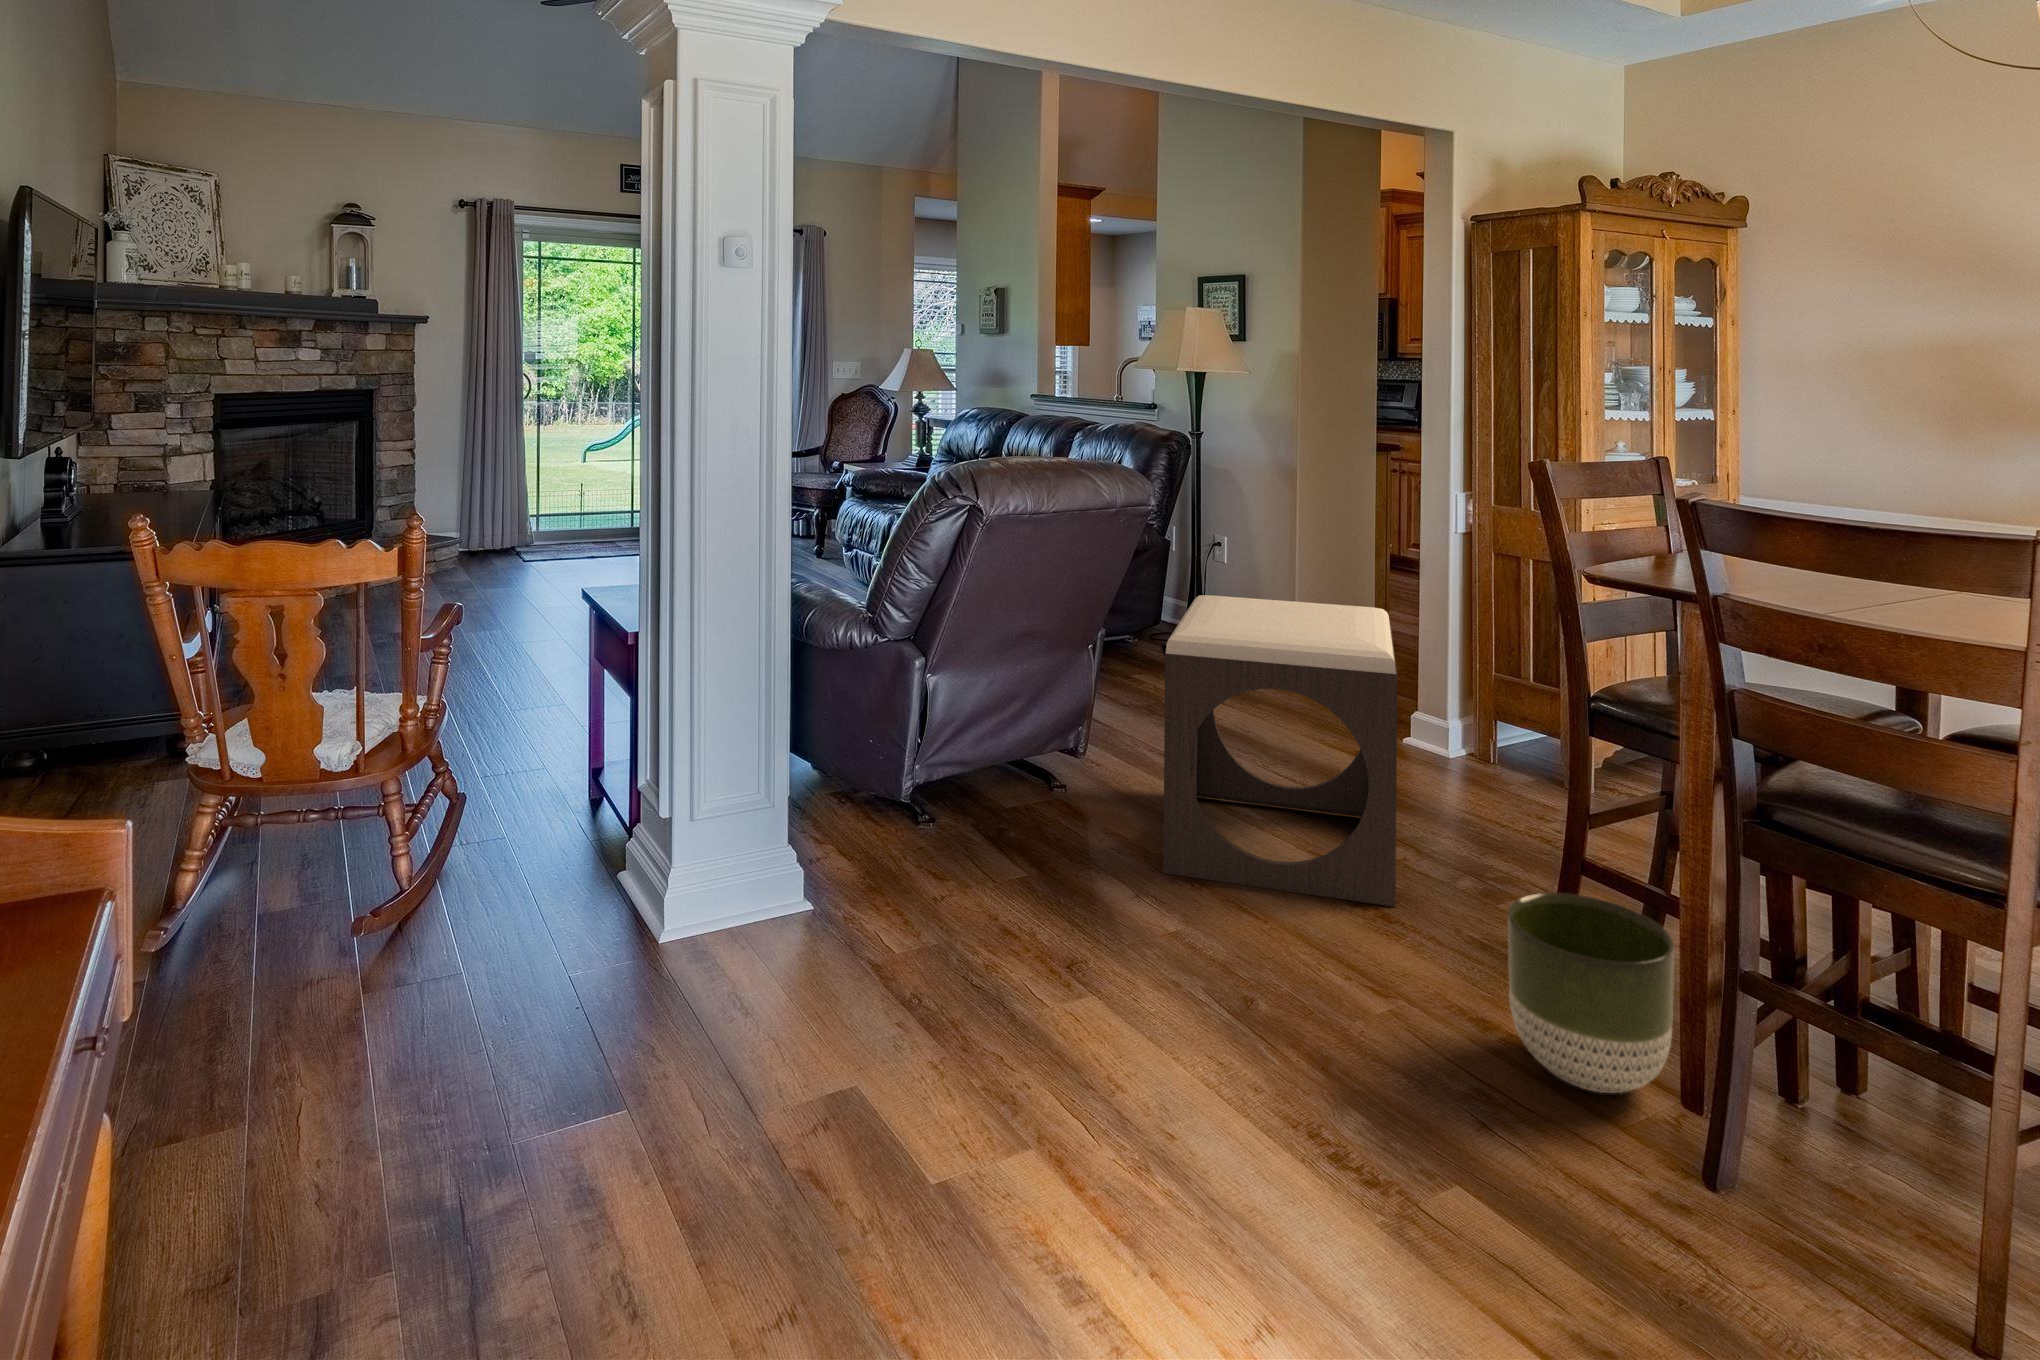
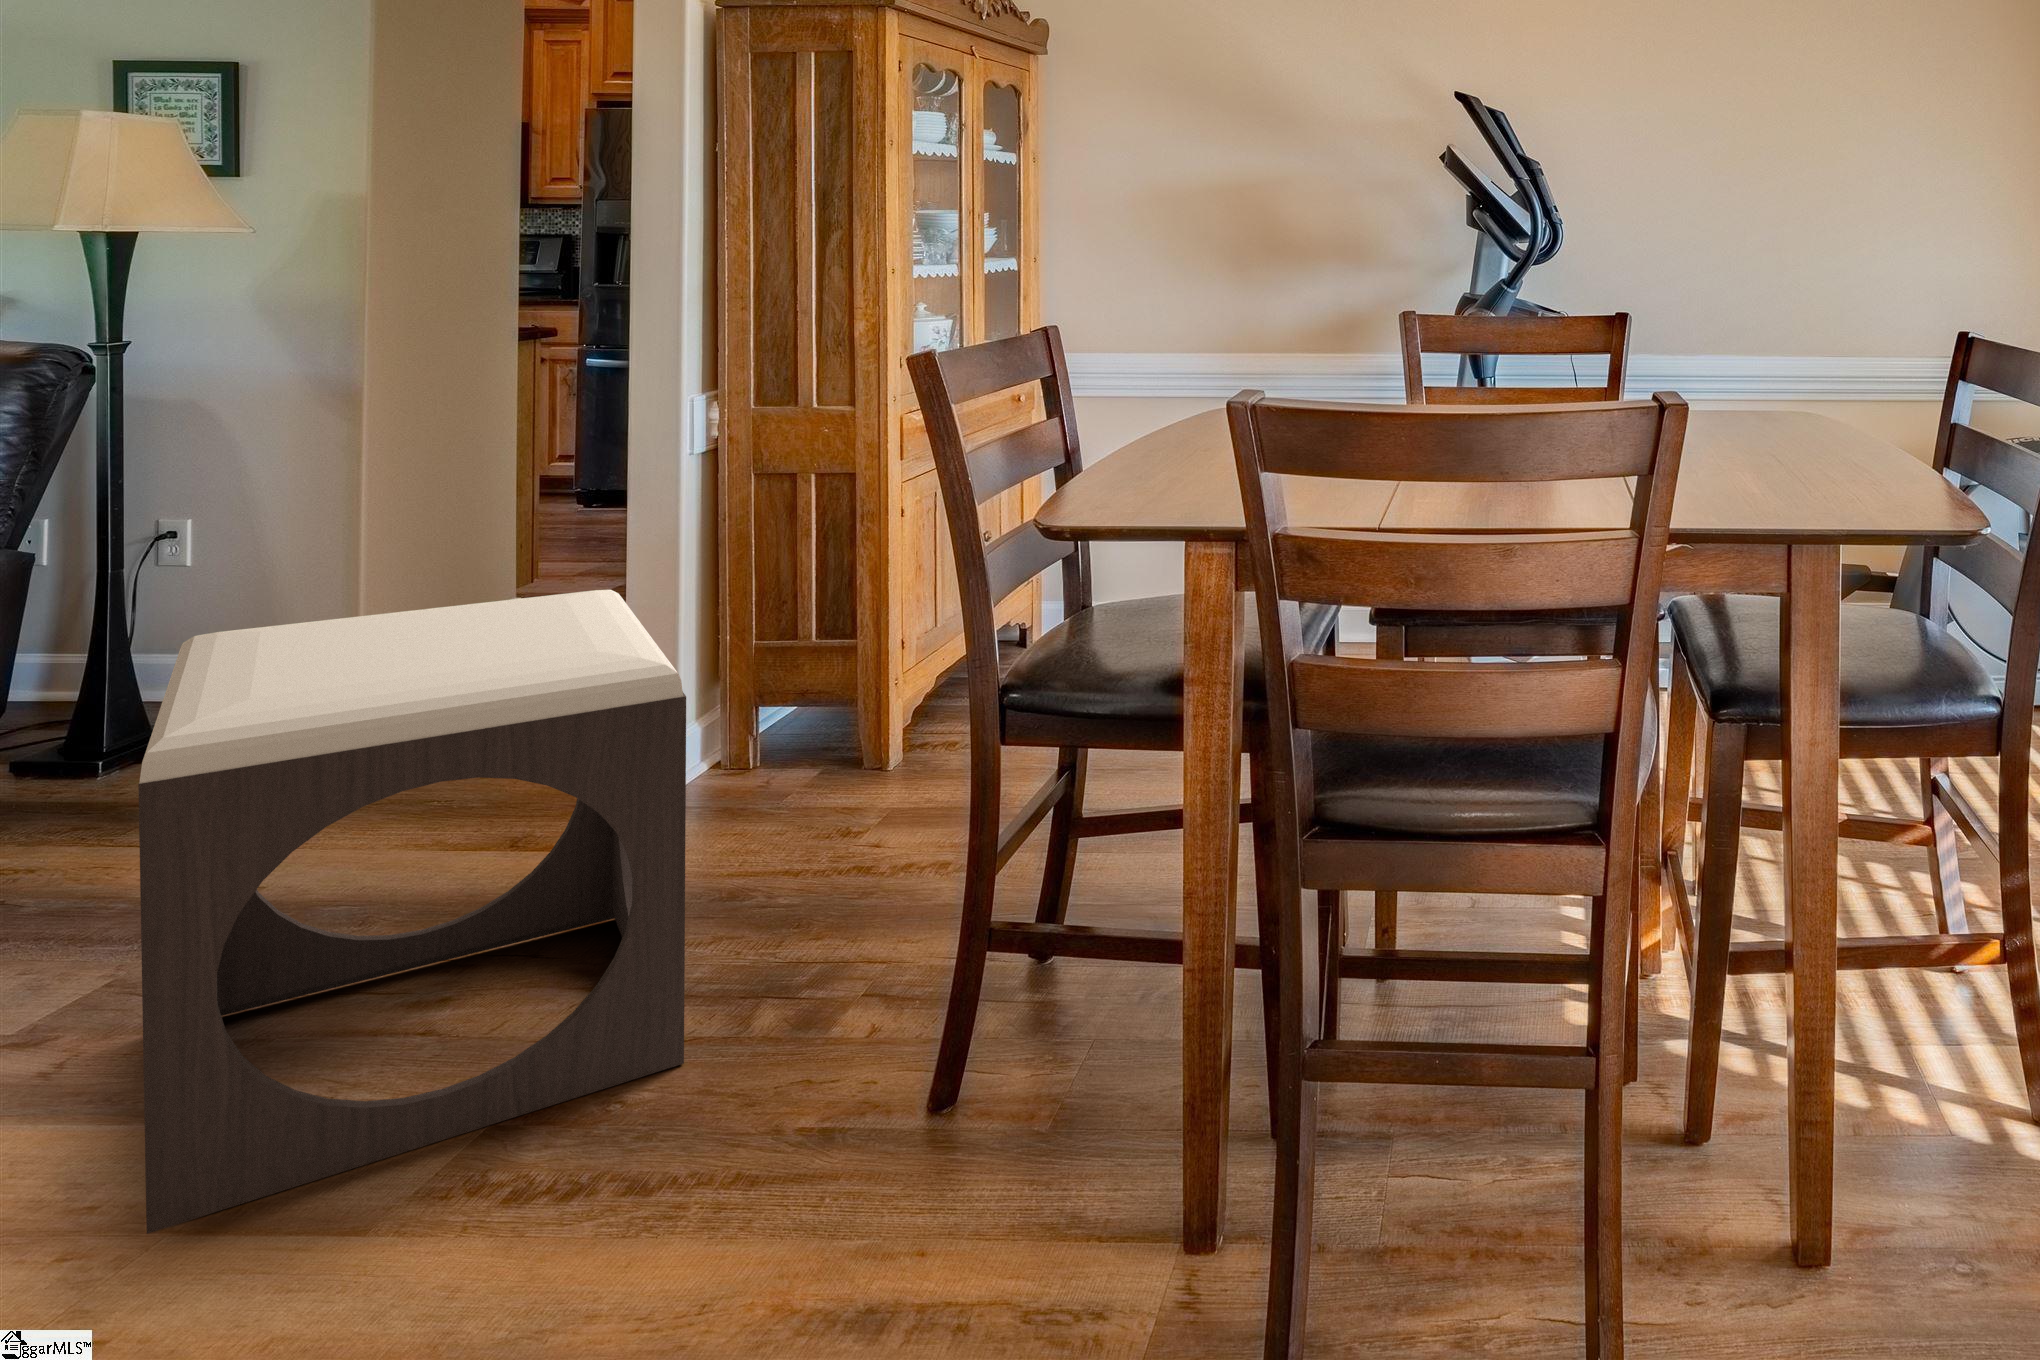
planter: present [1508,893,1674,1093] -> none [944,934,1165,1219]

